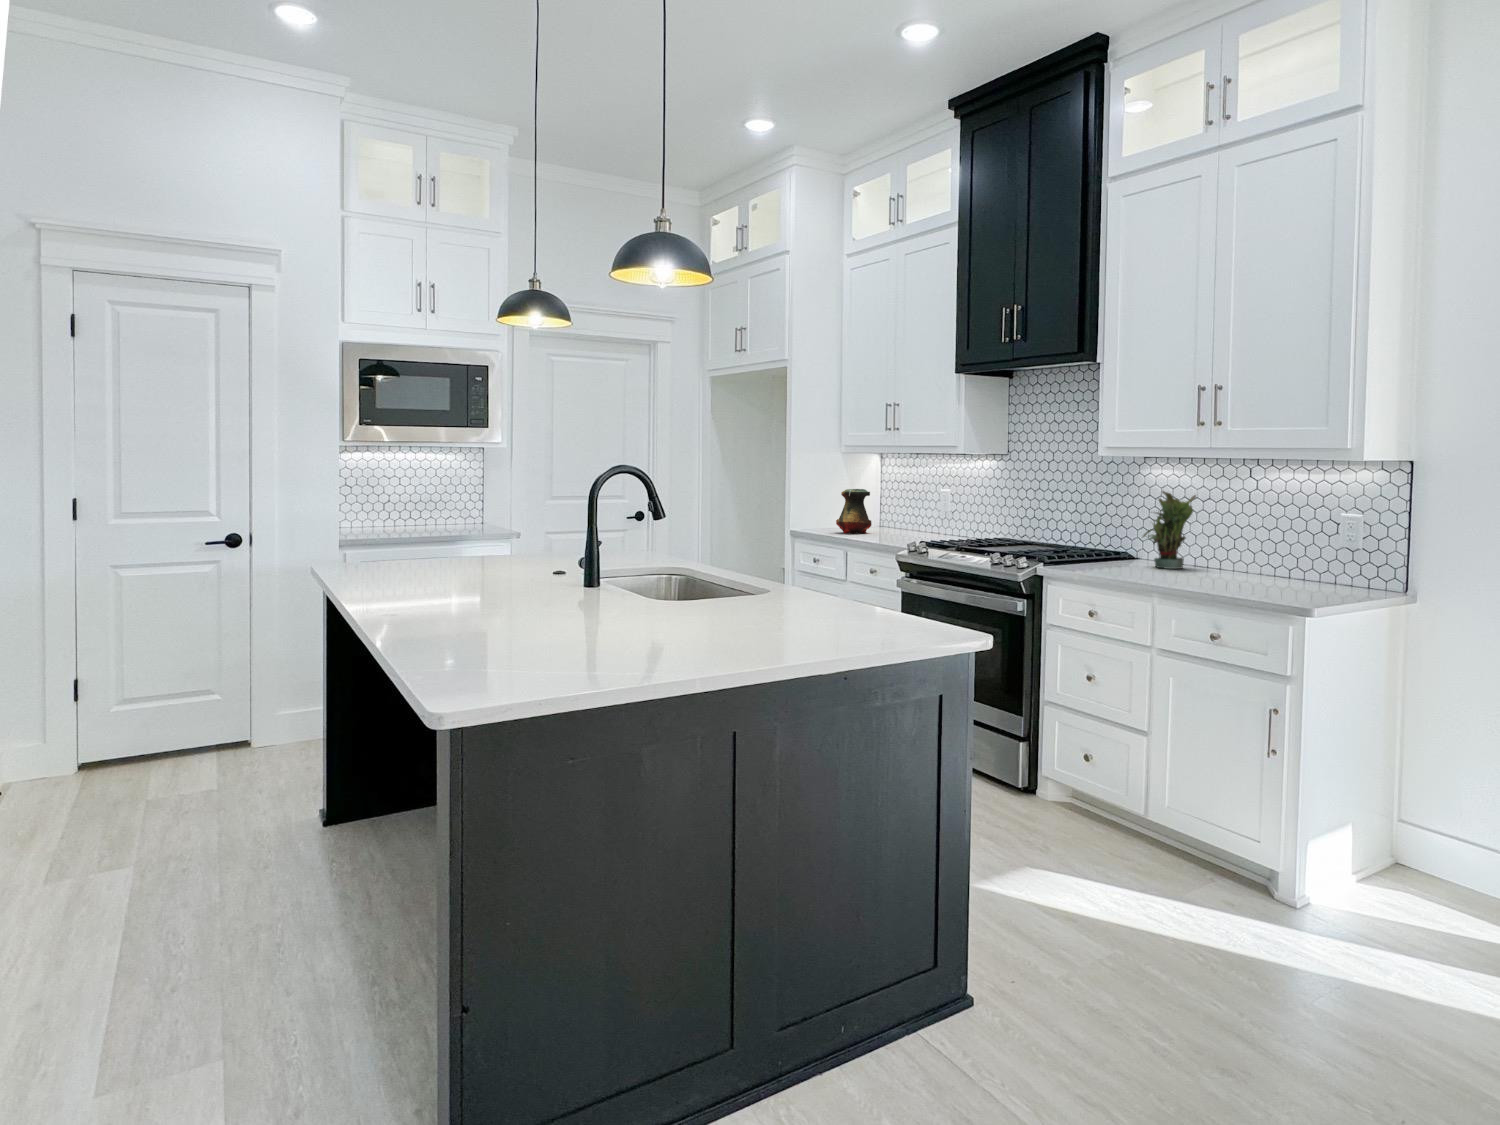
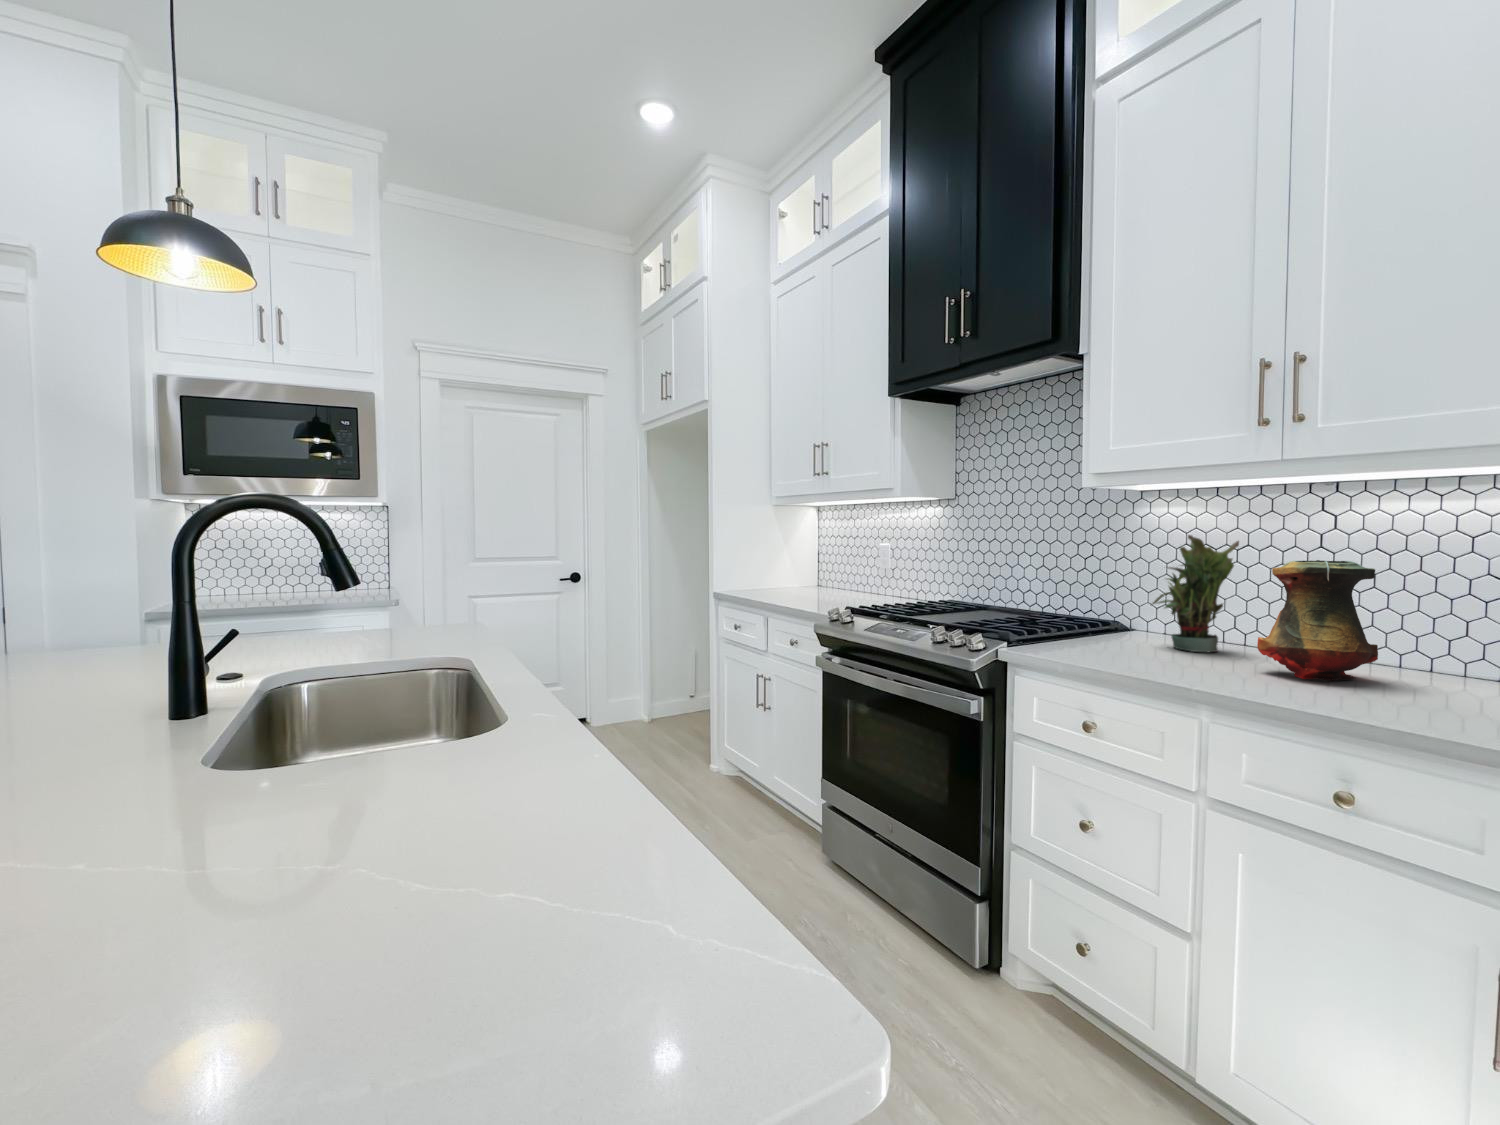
vase: present [836,489,872,534] -> present [1257,560,1378,680]

